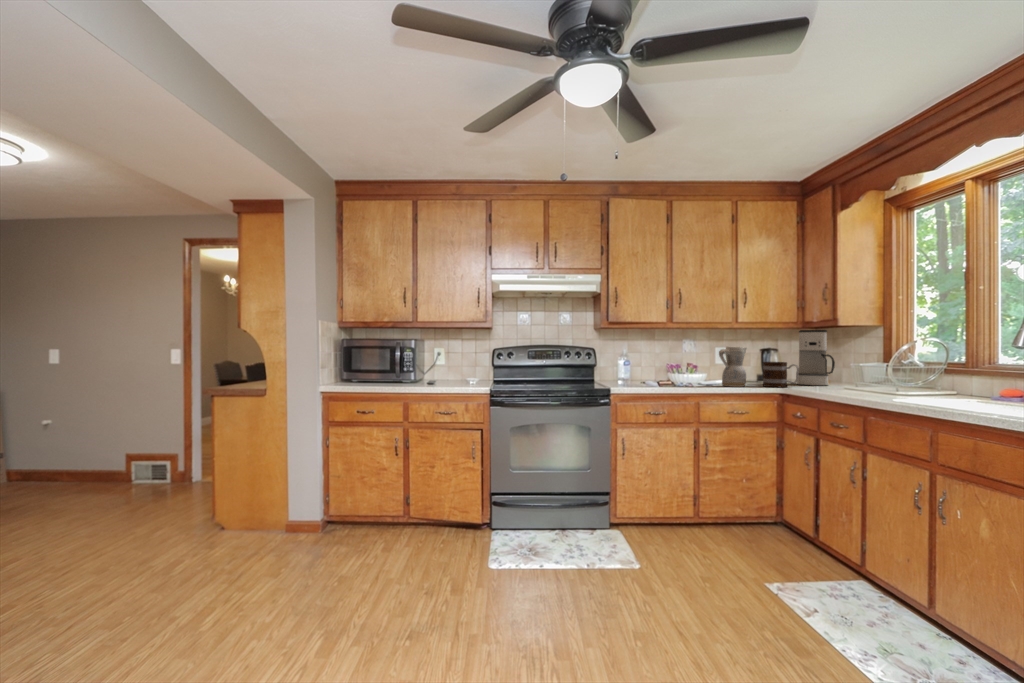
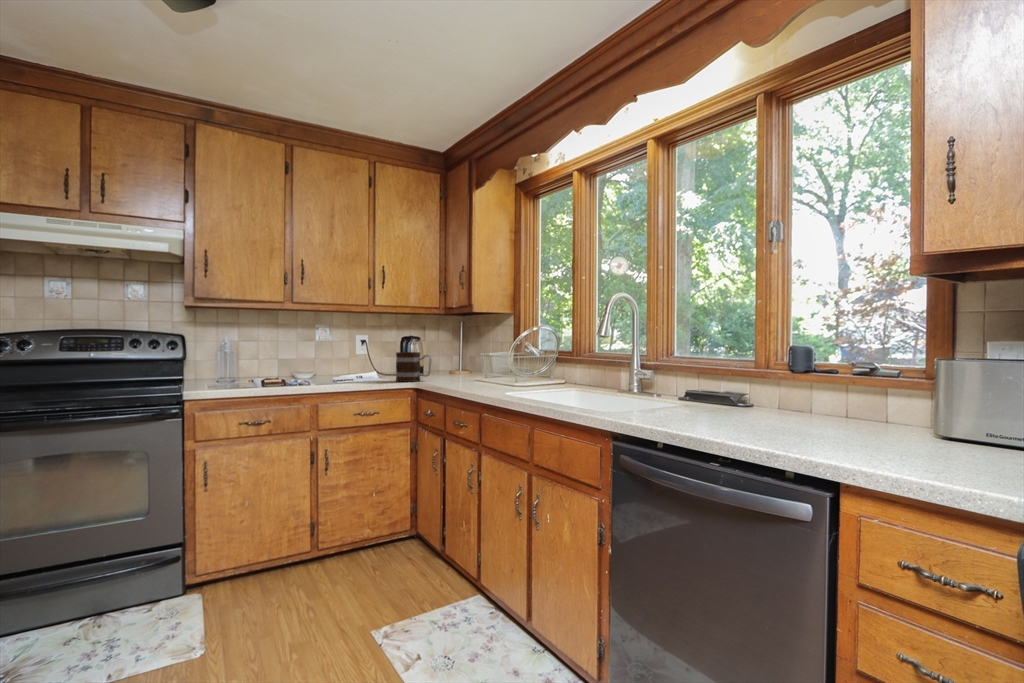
coffee maker: present [797,330,835,386] -> none [435,316,471,378]
ceramic pitcher: present [719,347,746,387] -> none [344,334,378,383]

